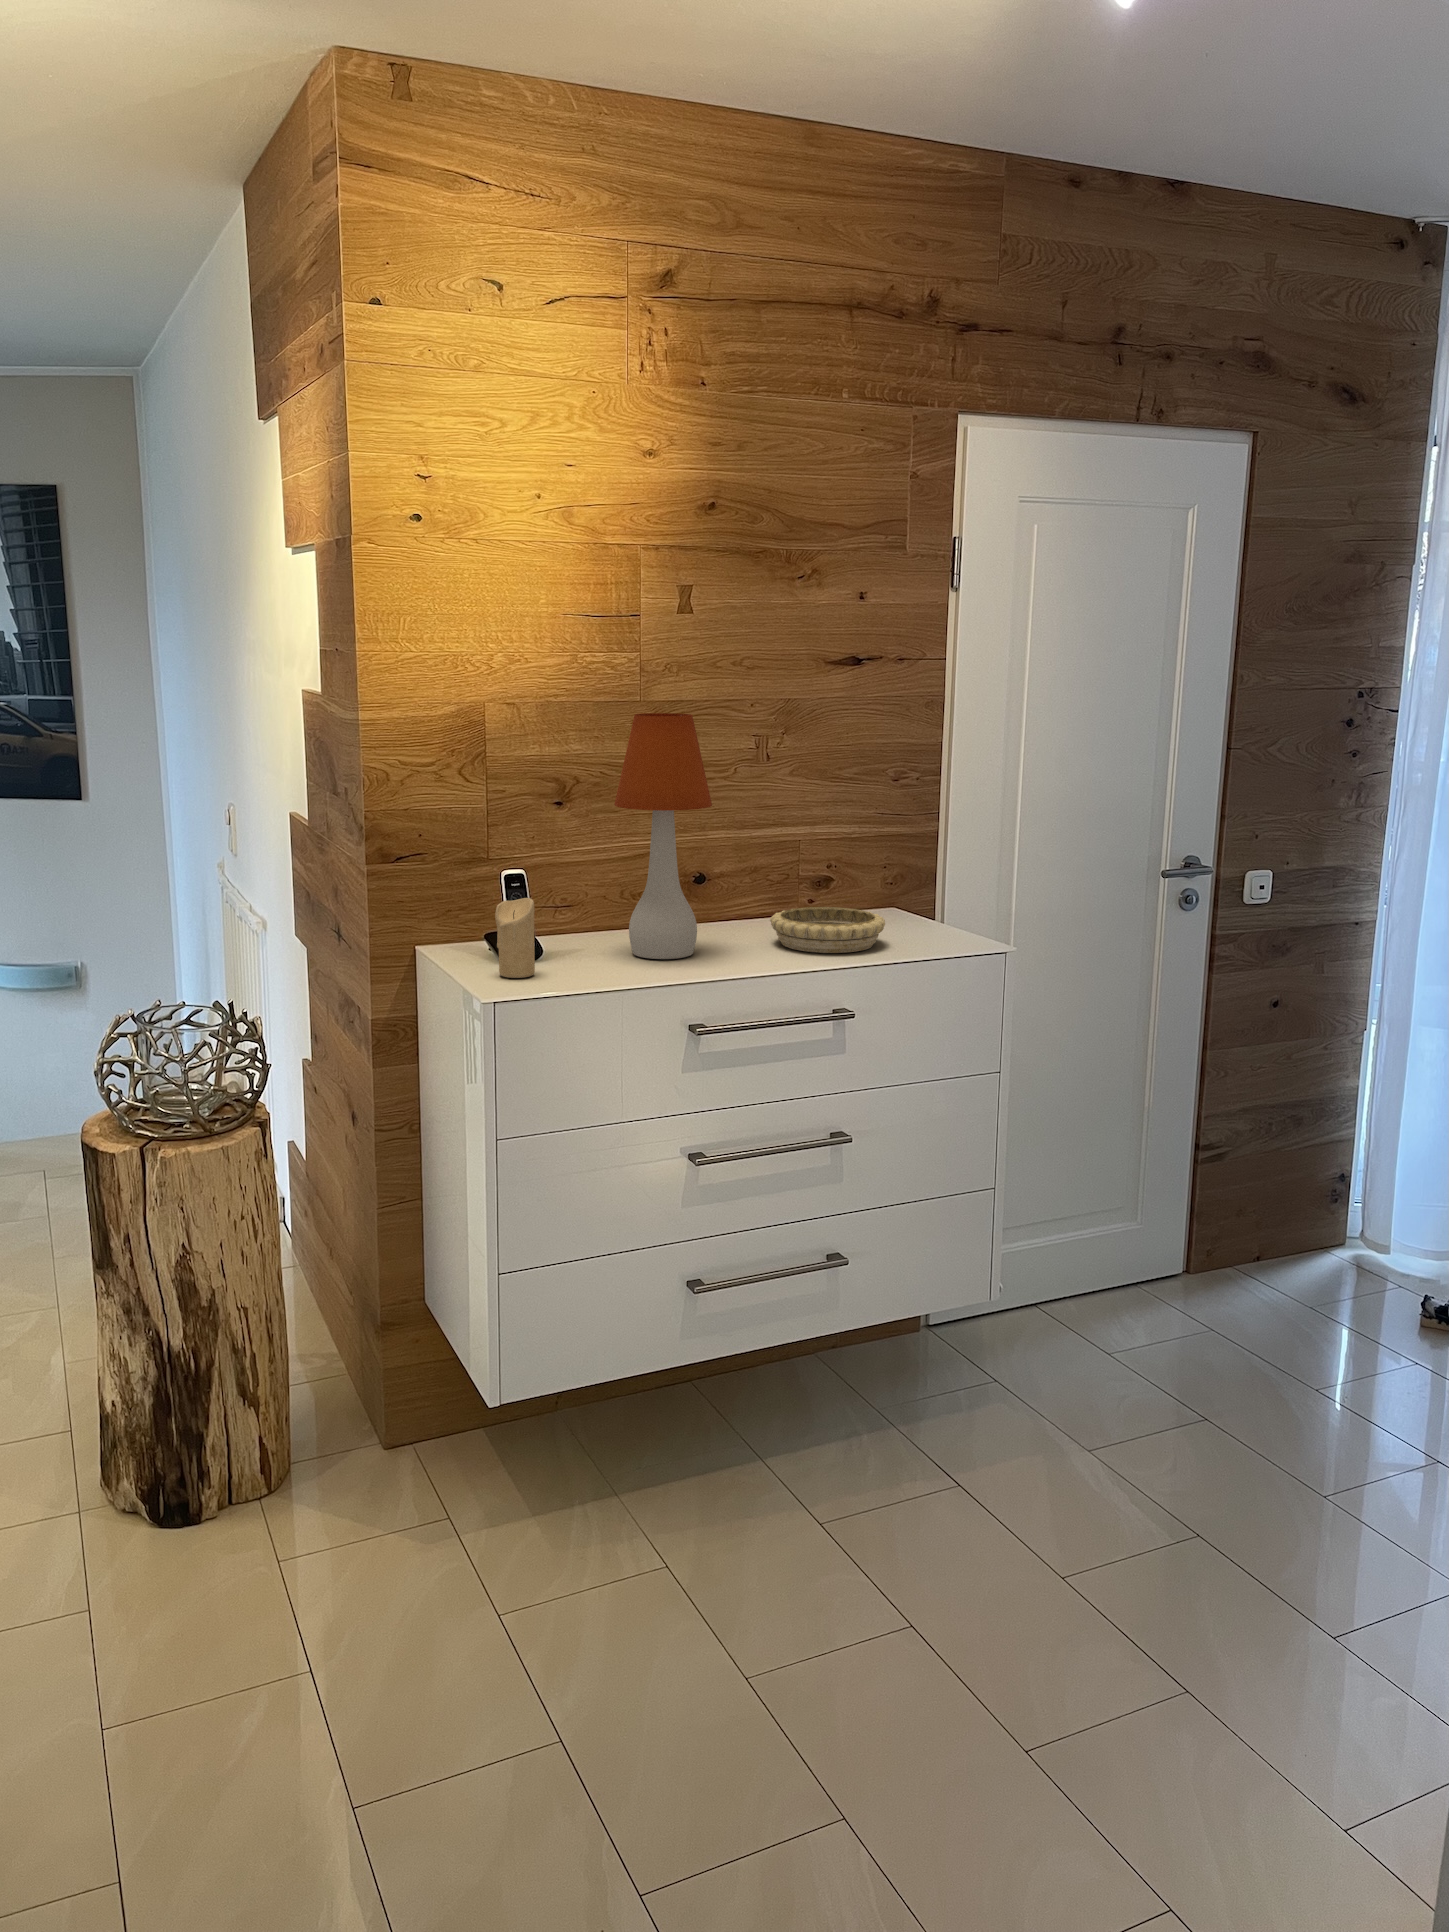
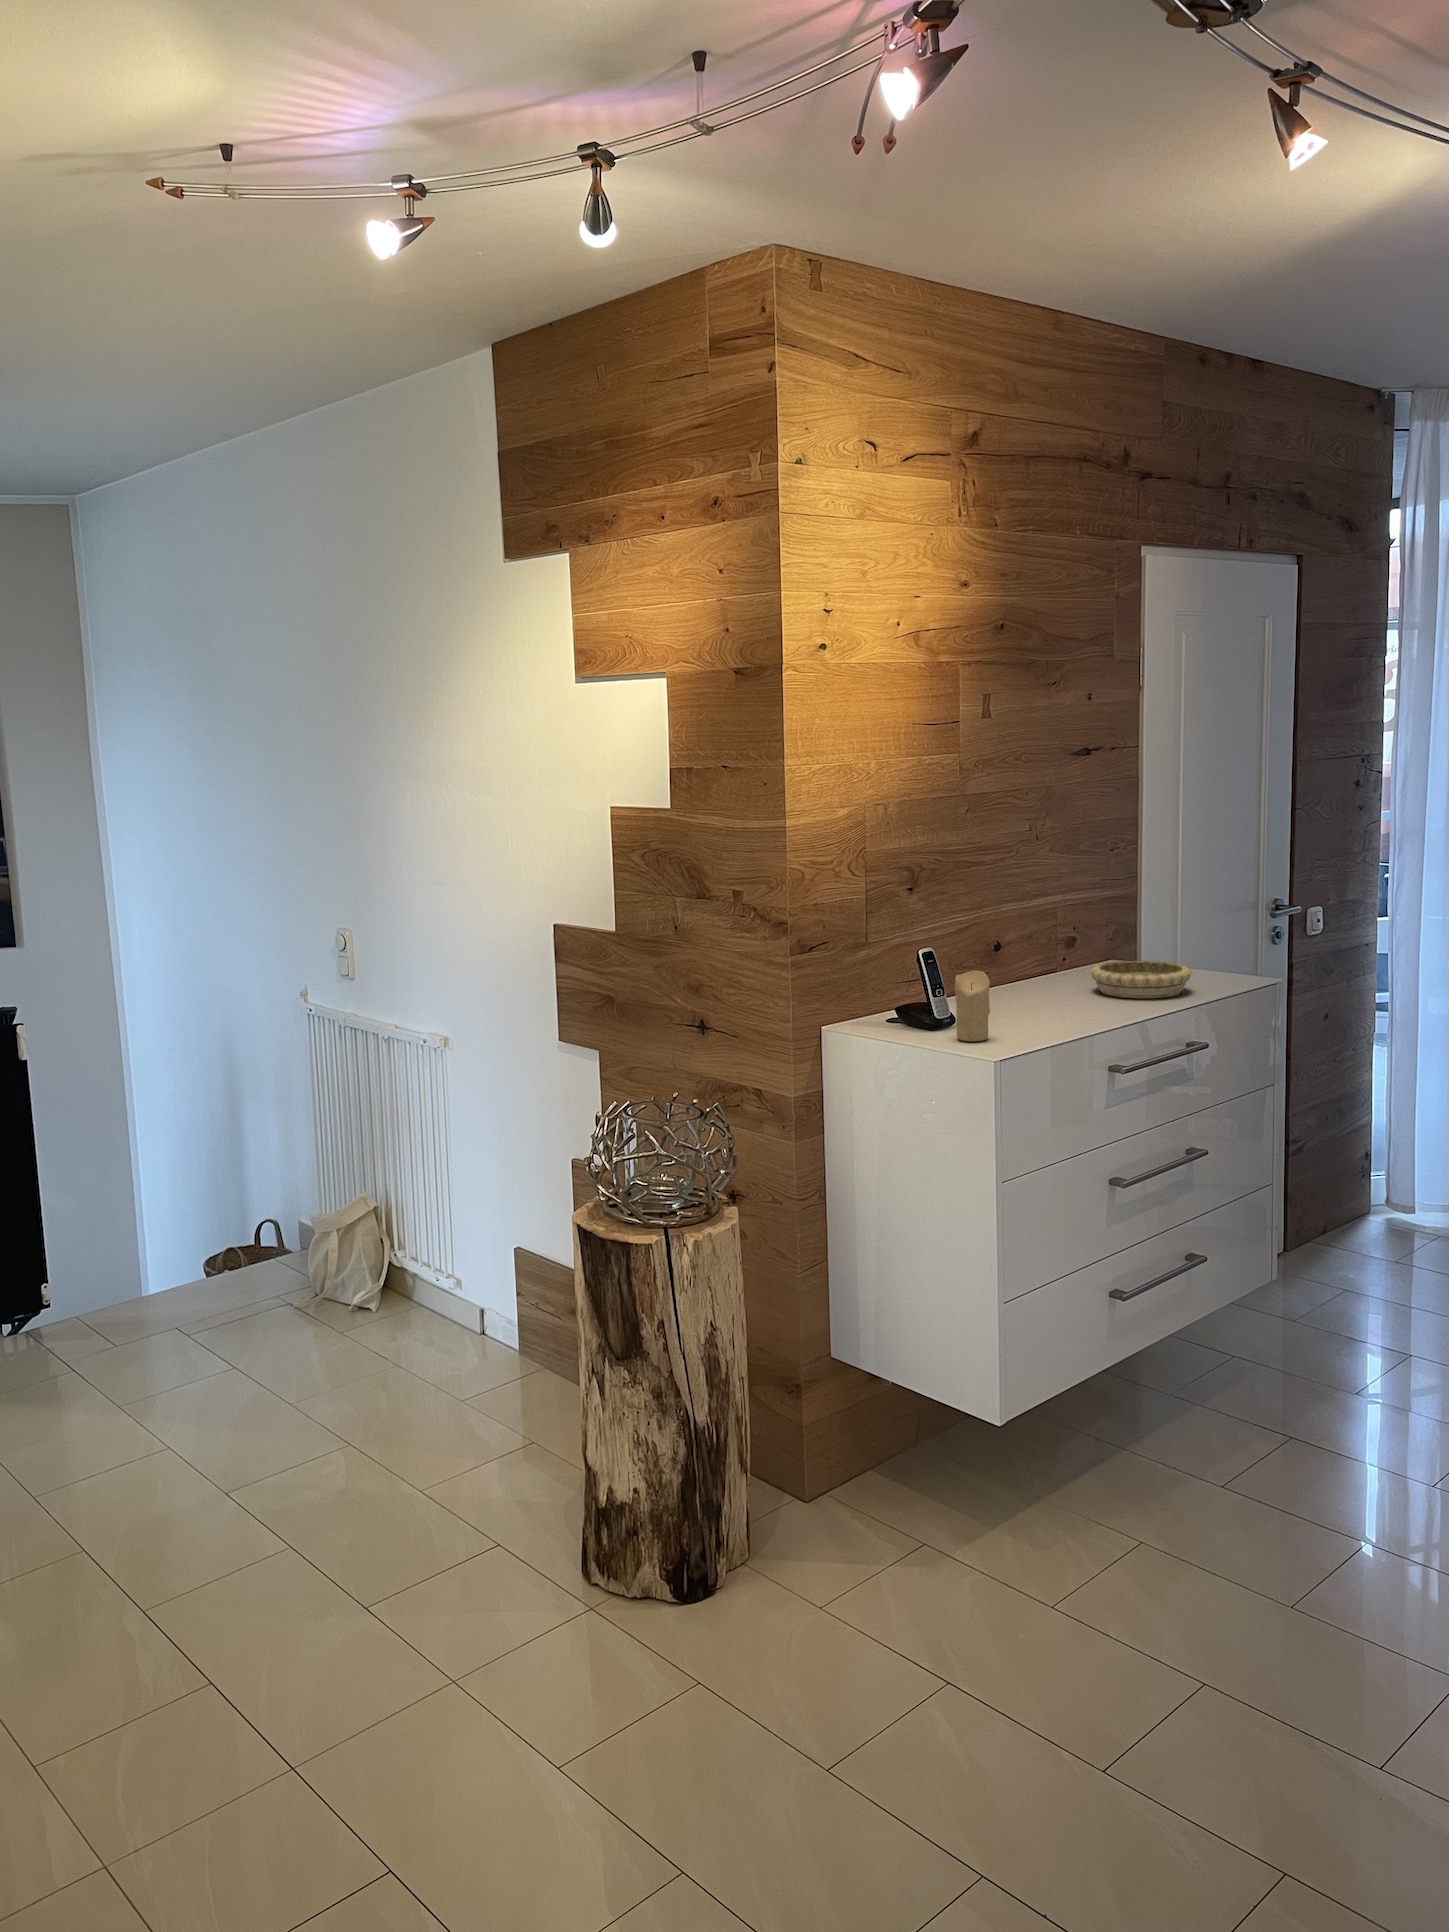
table lamp: present [614,713,712,959] -> none [995,805,1081,1016]

